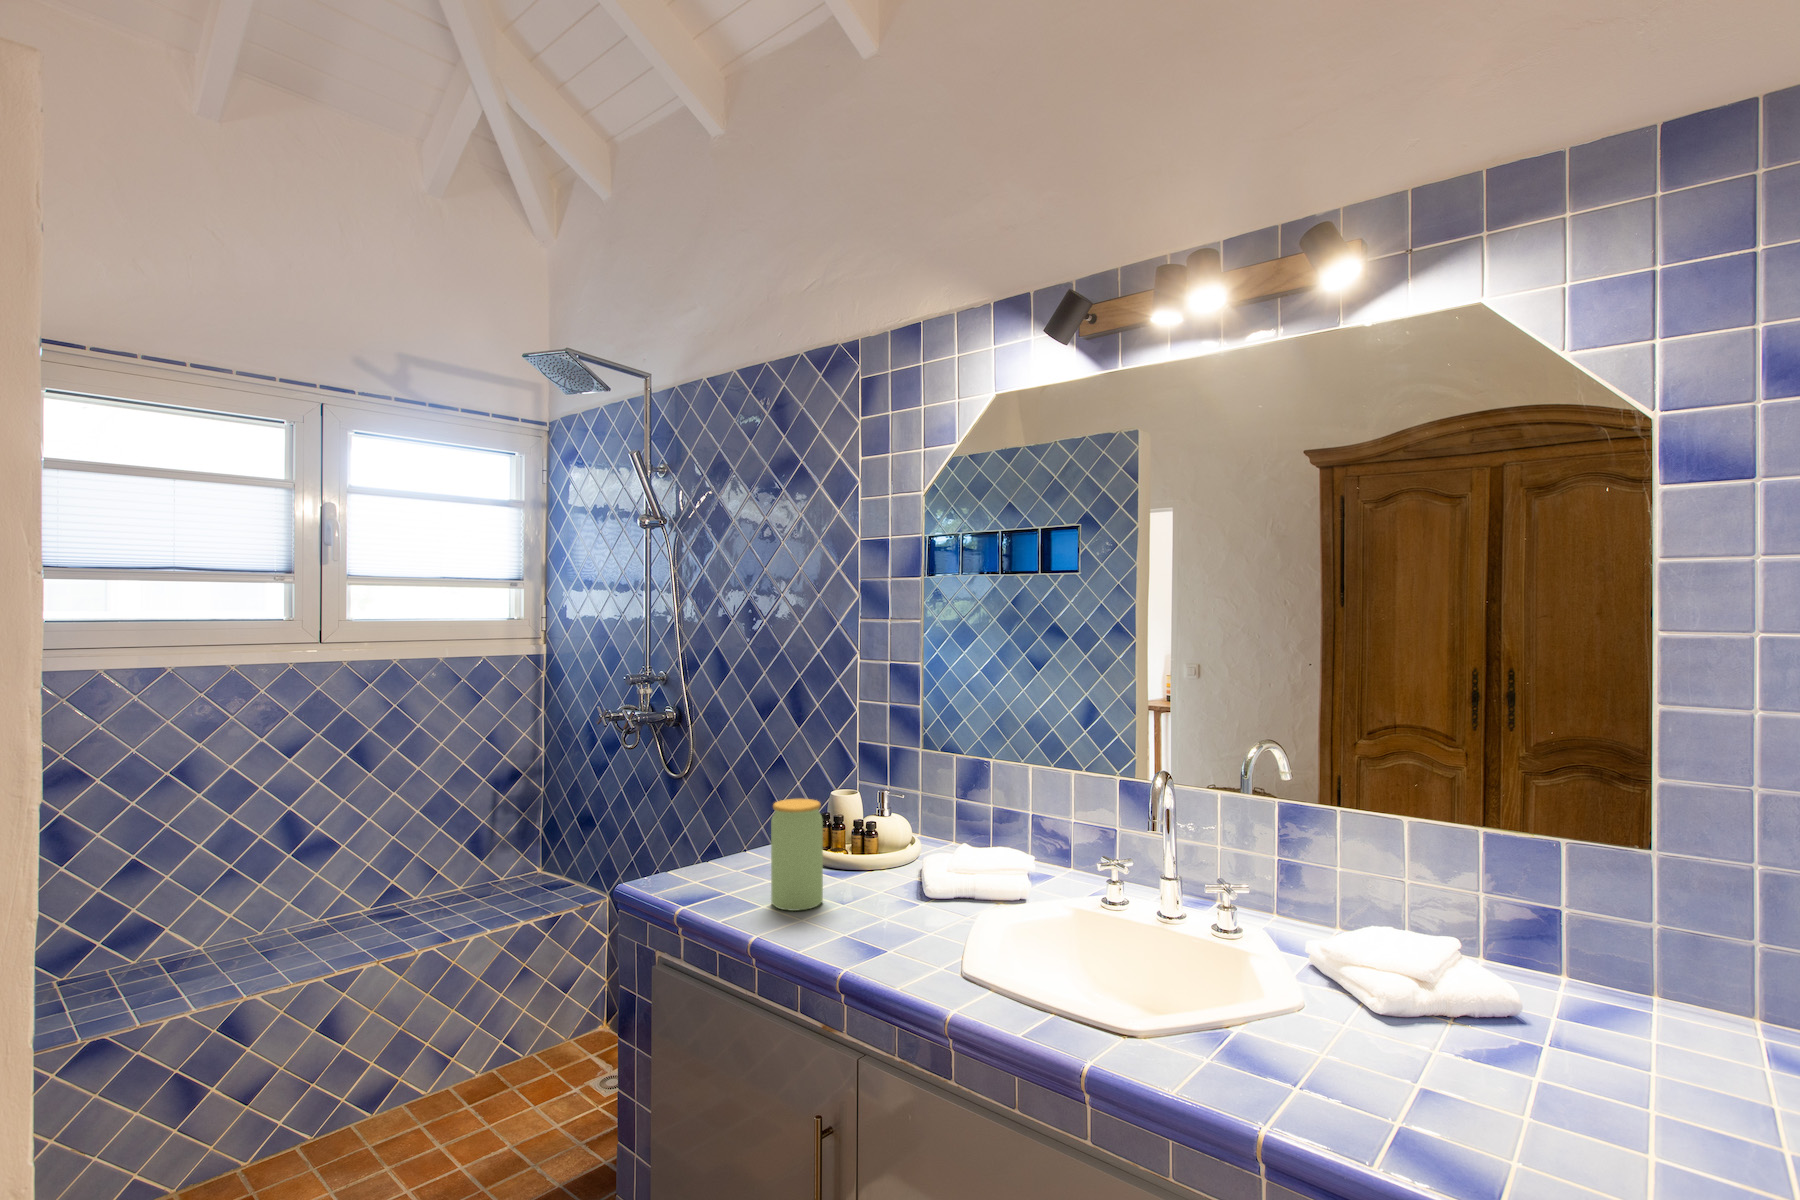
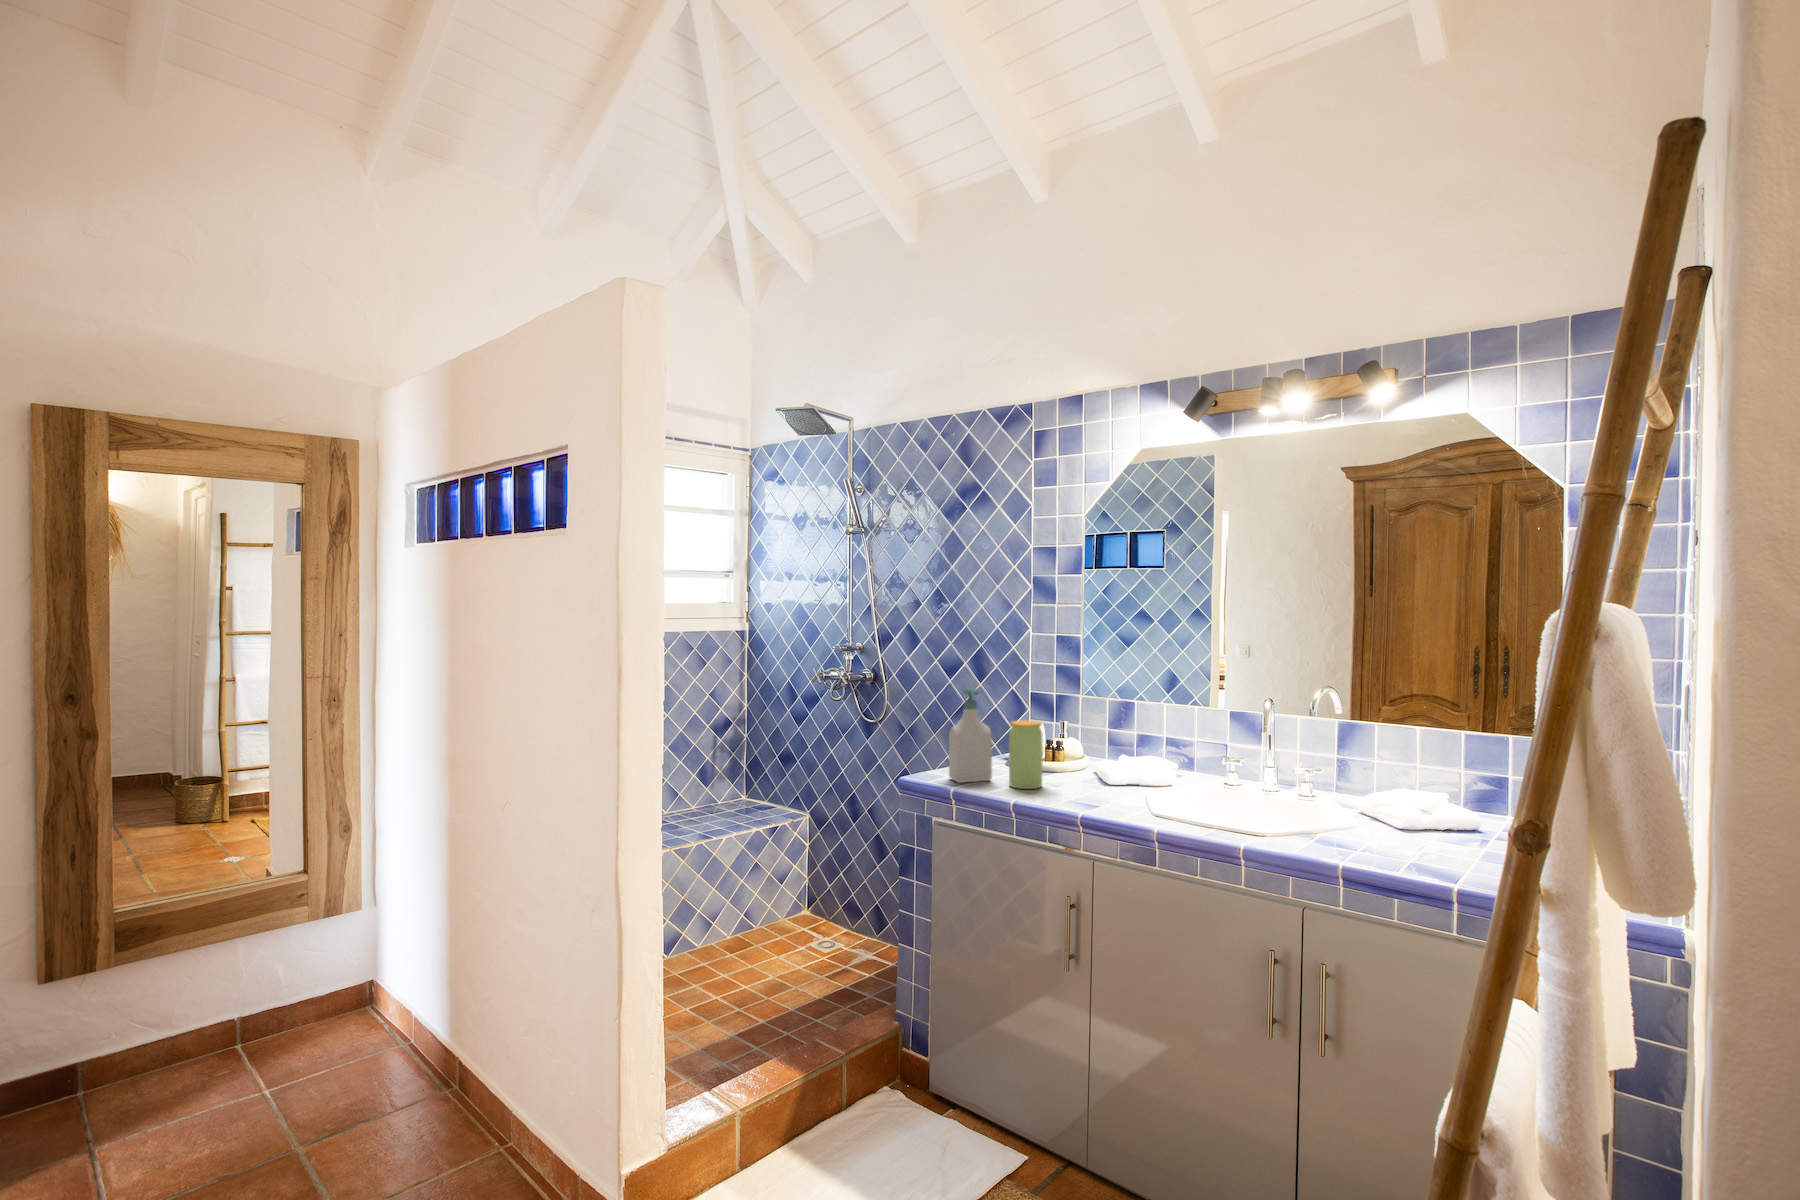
soap bottle: none [691,745,753,897] -> present [949,686,992,783]

